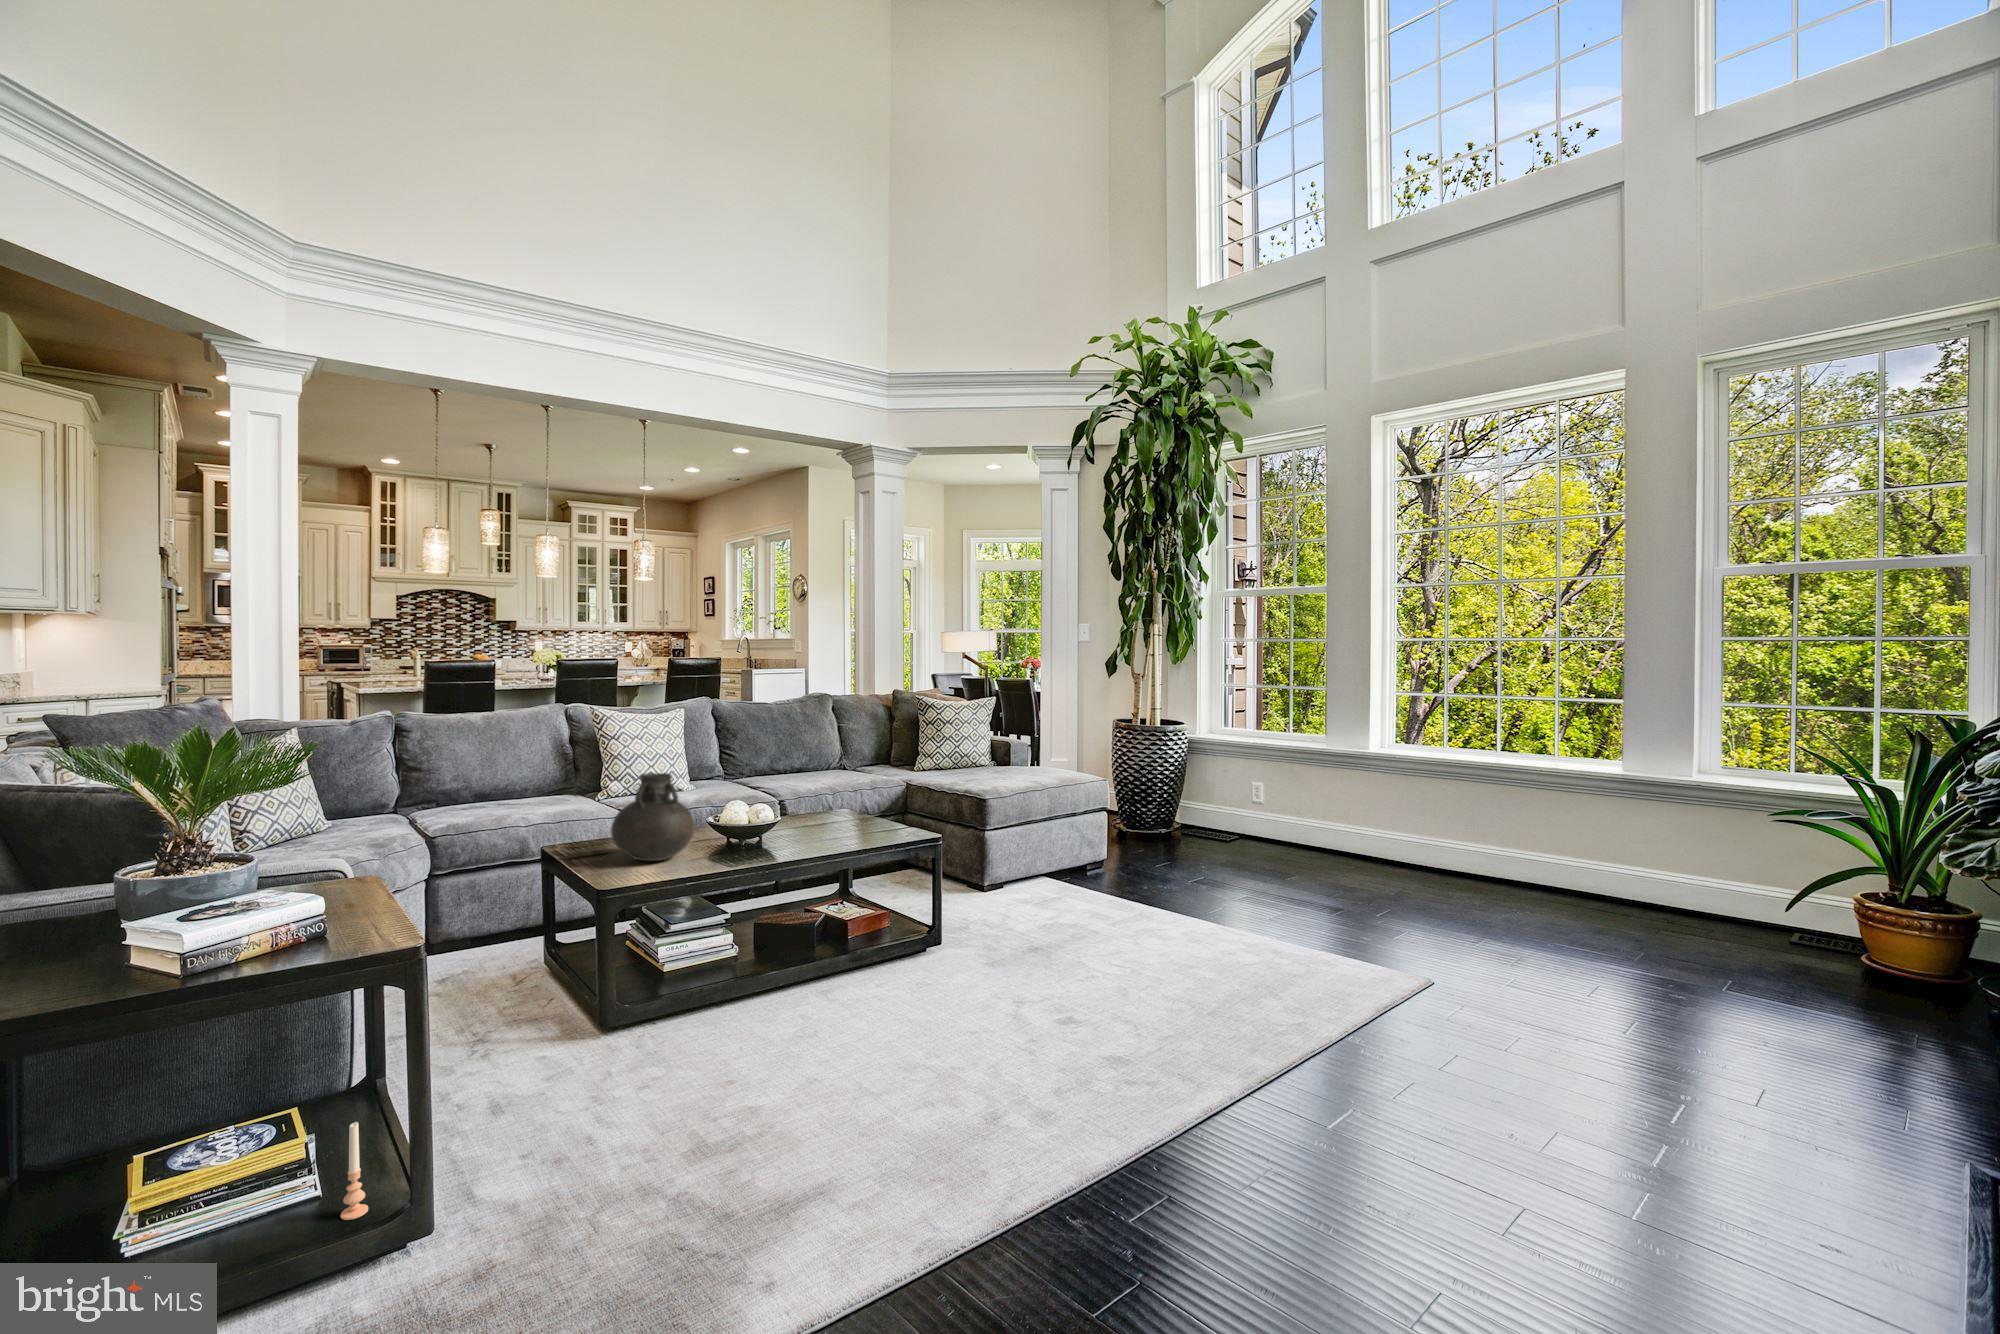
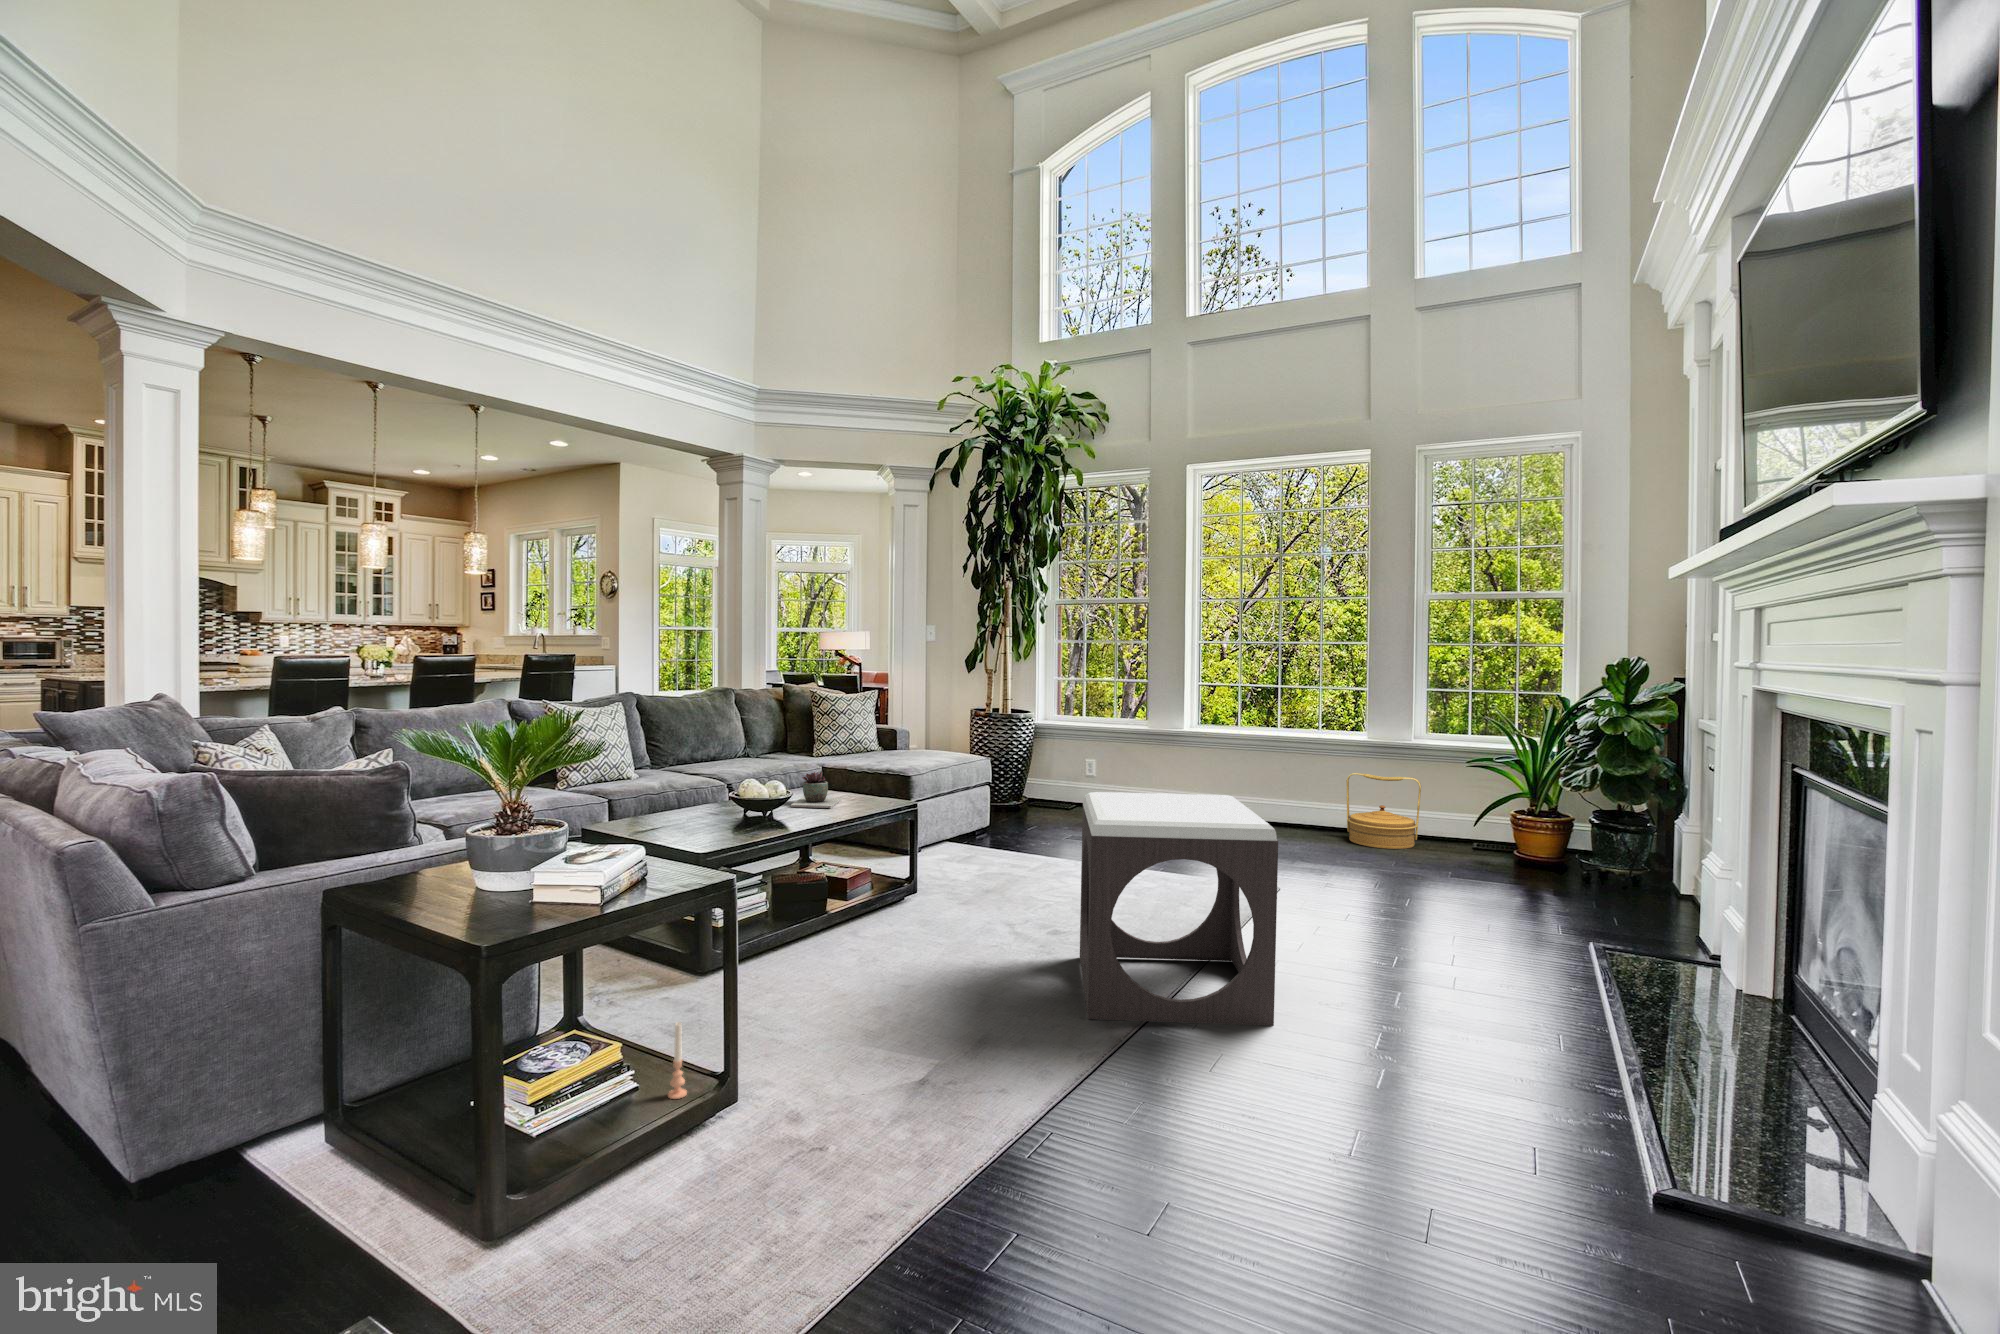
vase: present [611,773,695,861] -> none [662,755,734,832]
succulent plant: none [793,794,860,838] -> present [791,772,842,808]
woven basket: none [1585,819,1702,933] -> present [1346,773,1421,849]
footstool: none [987,843,1275,1226] -> present [1080,792,1278,1026]

